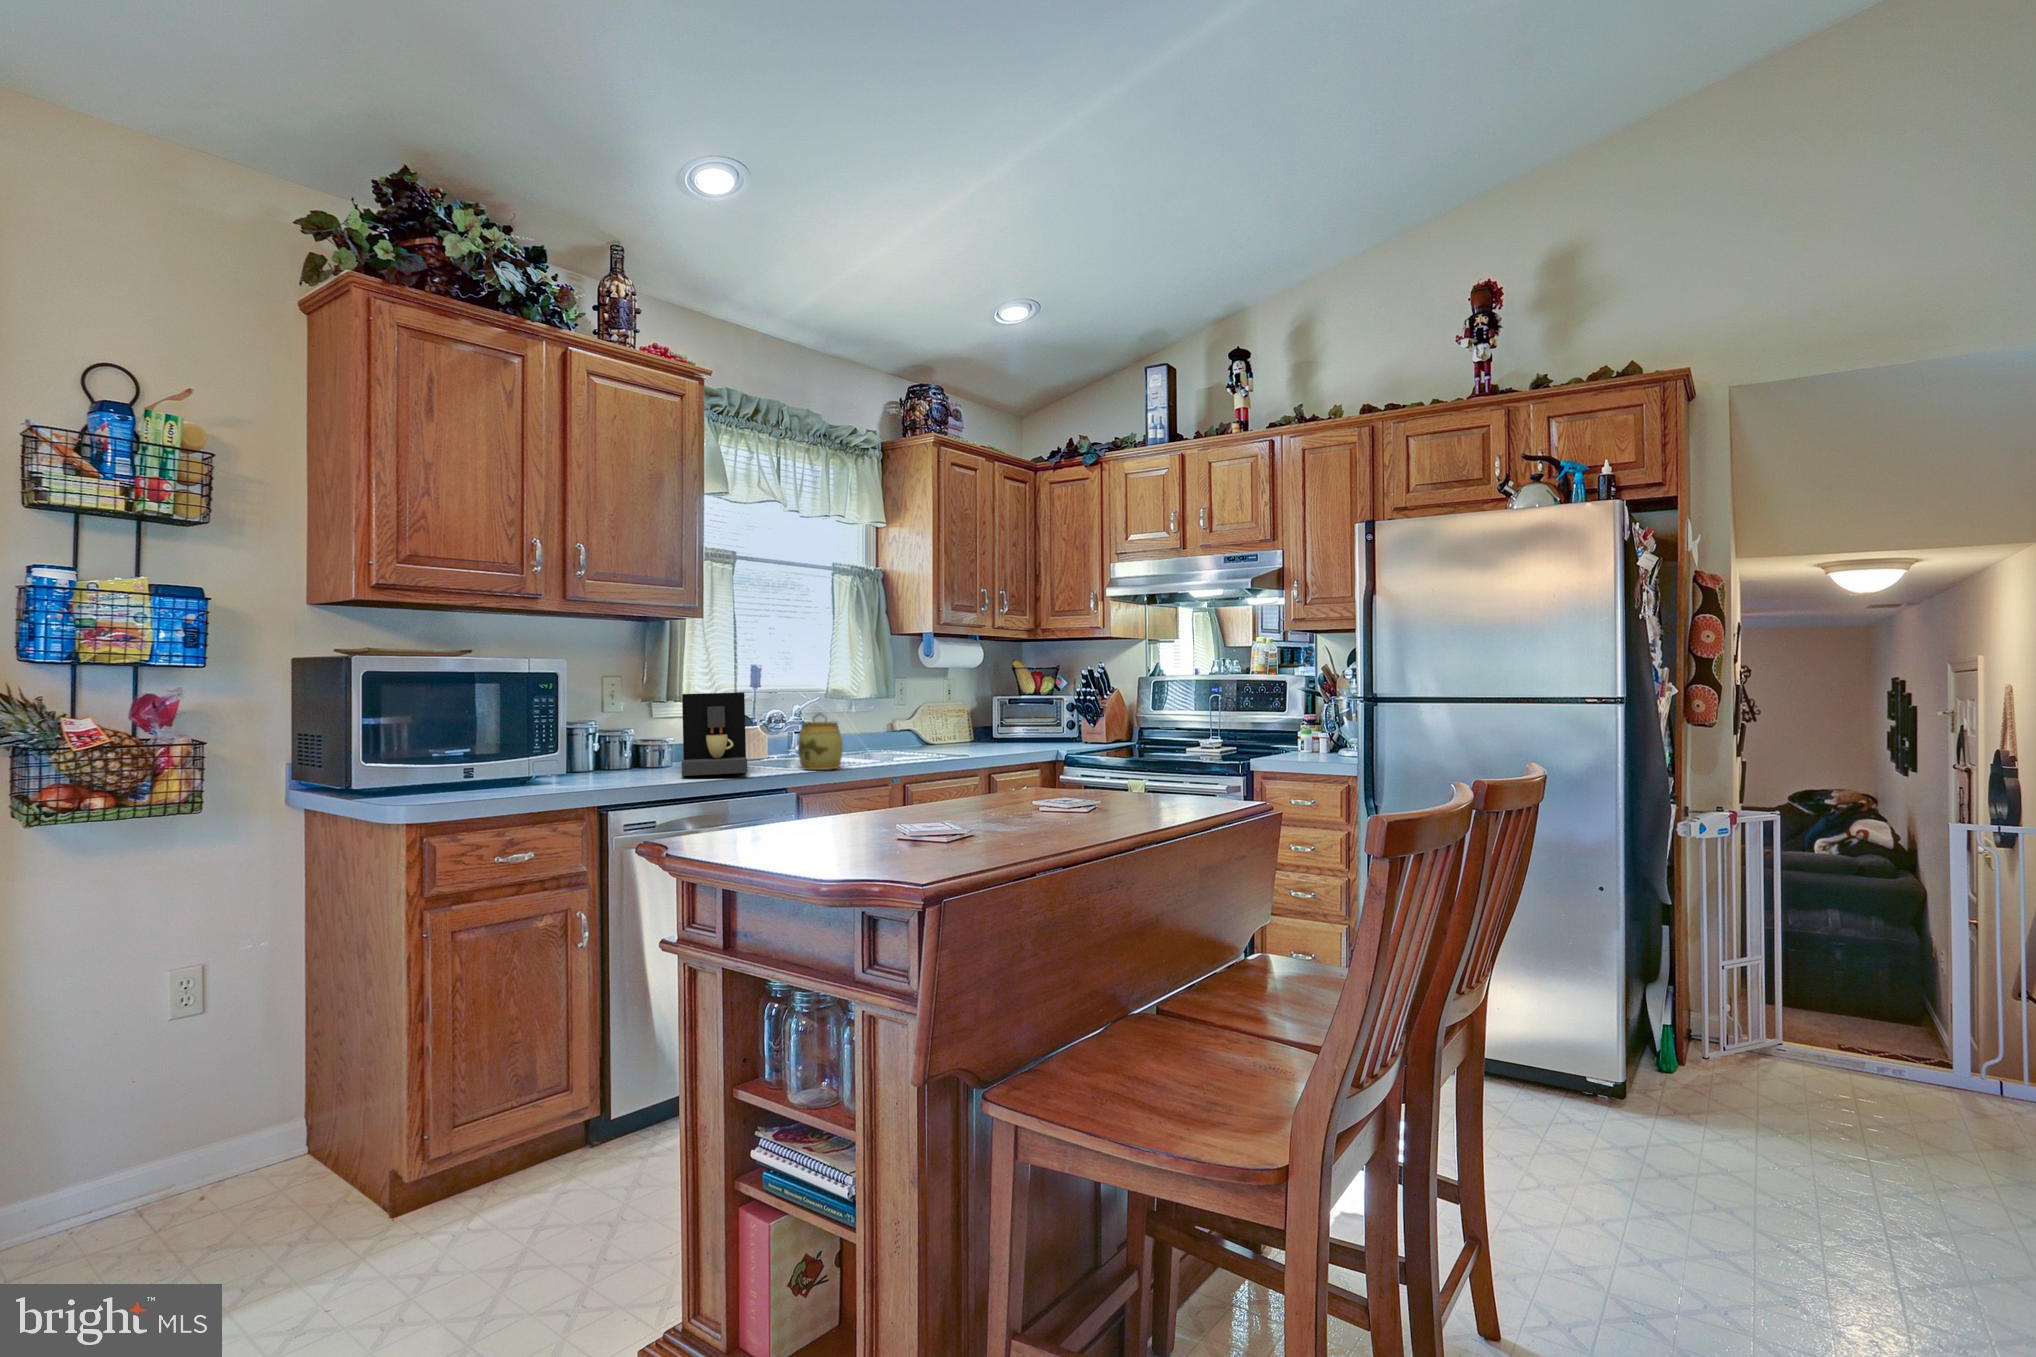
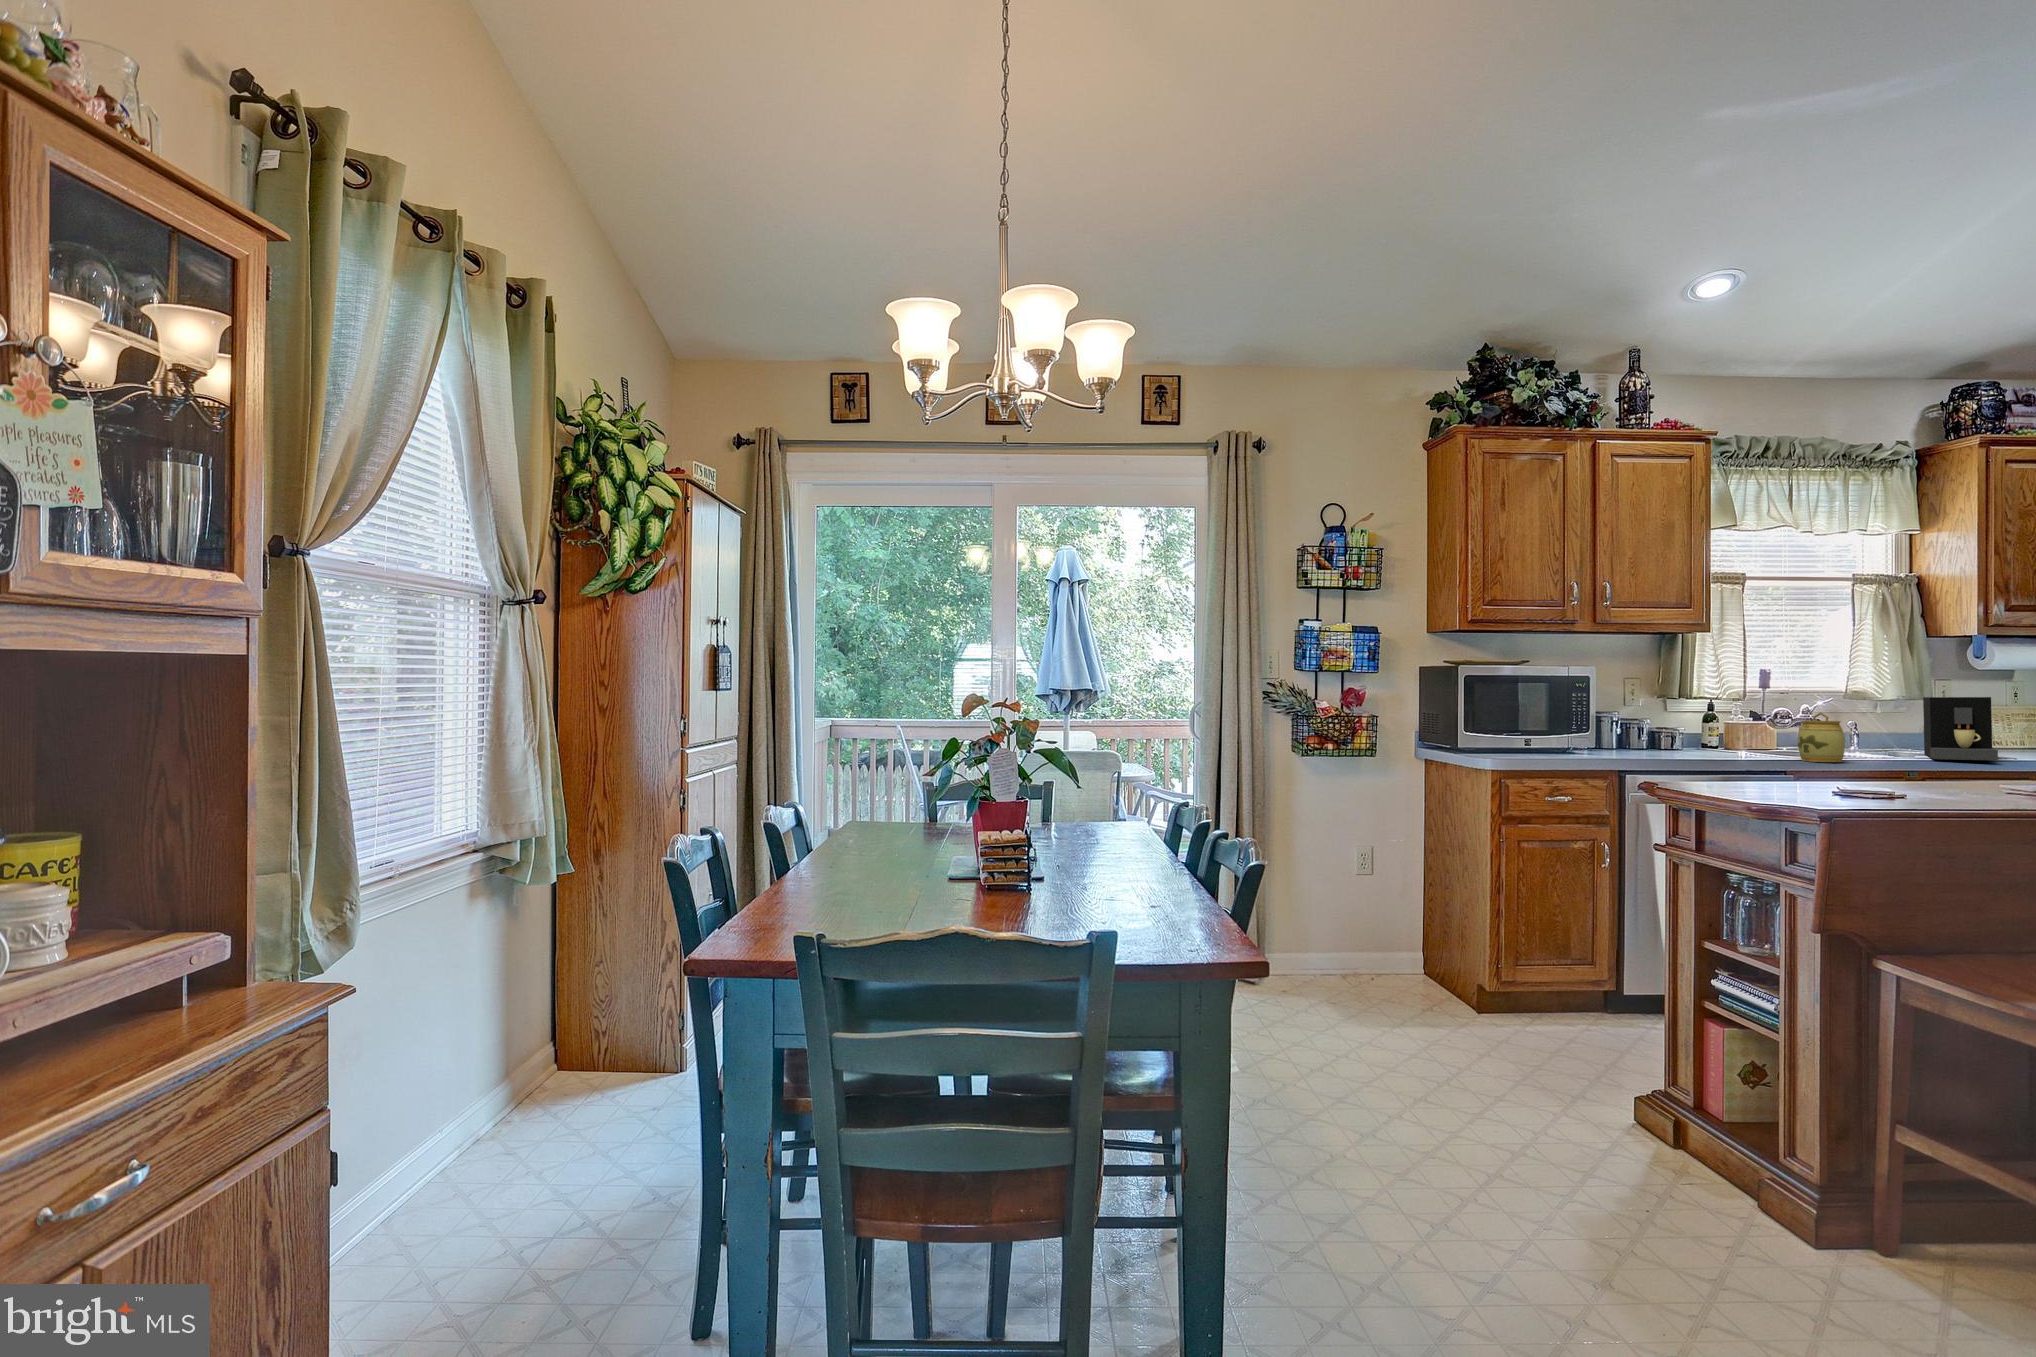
coffee maker: present [682,692,748,776] -> present [1923,697,1998,760]

